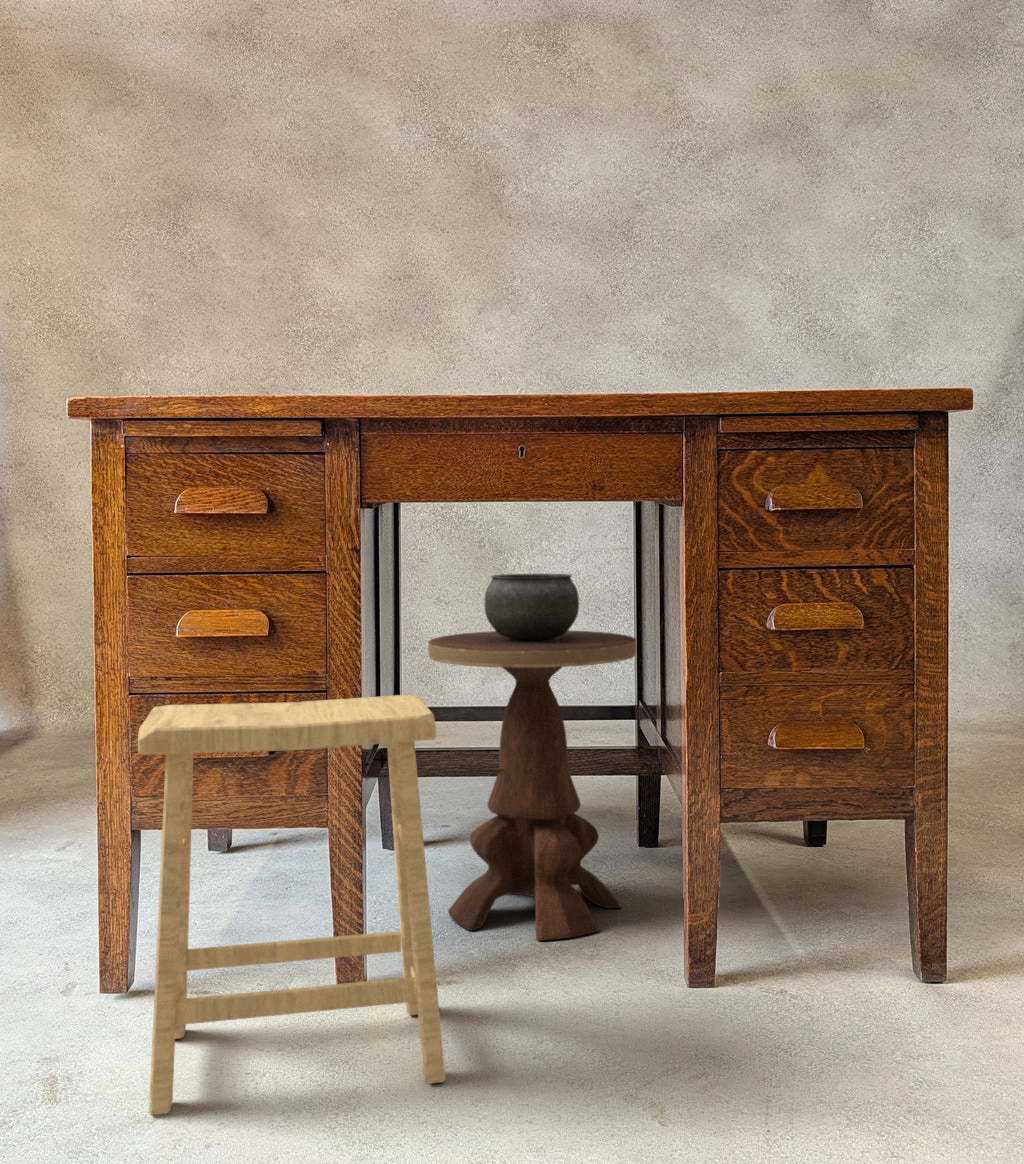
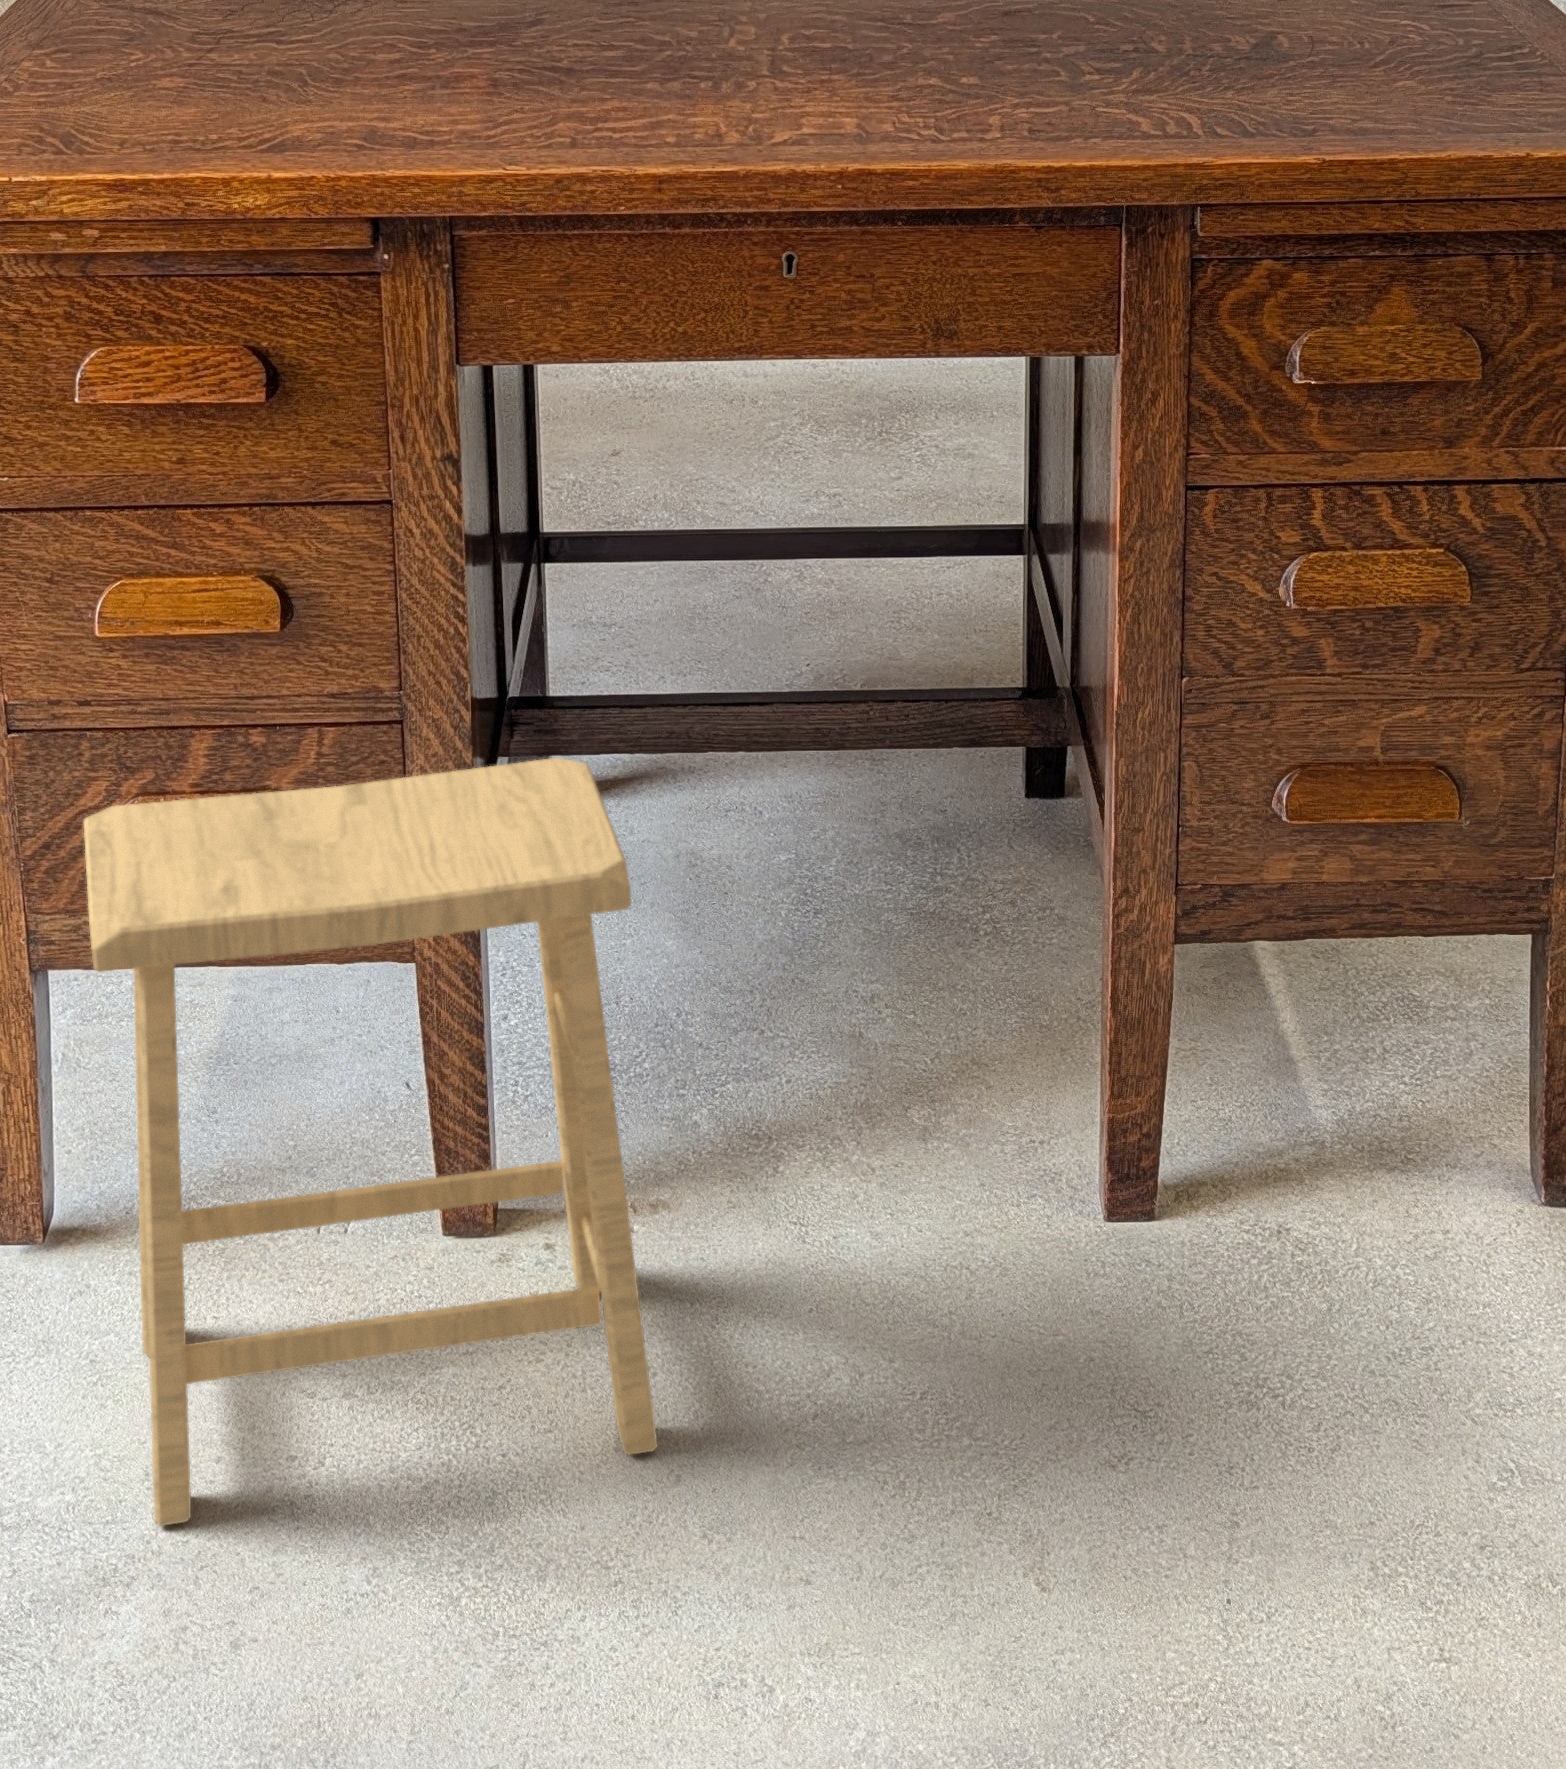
side table: present [428,574,636,940] -> none [586,336,1028,1095]

